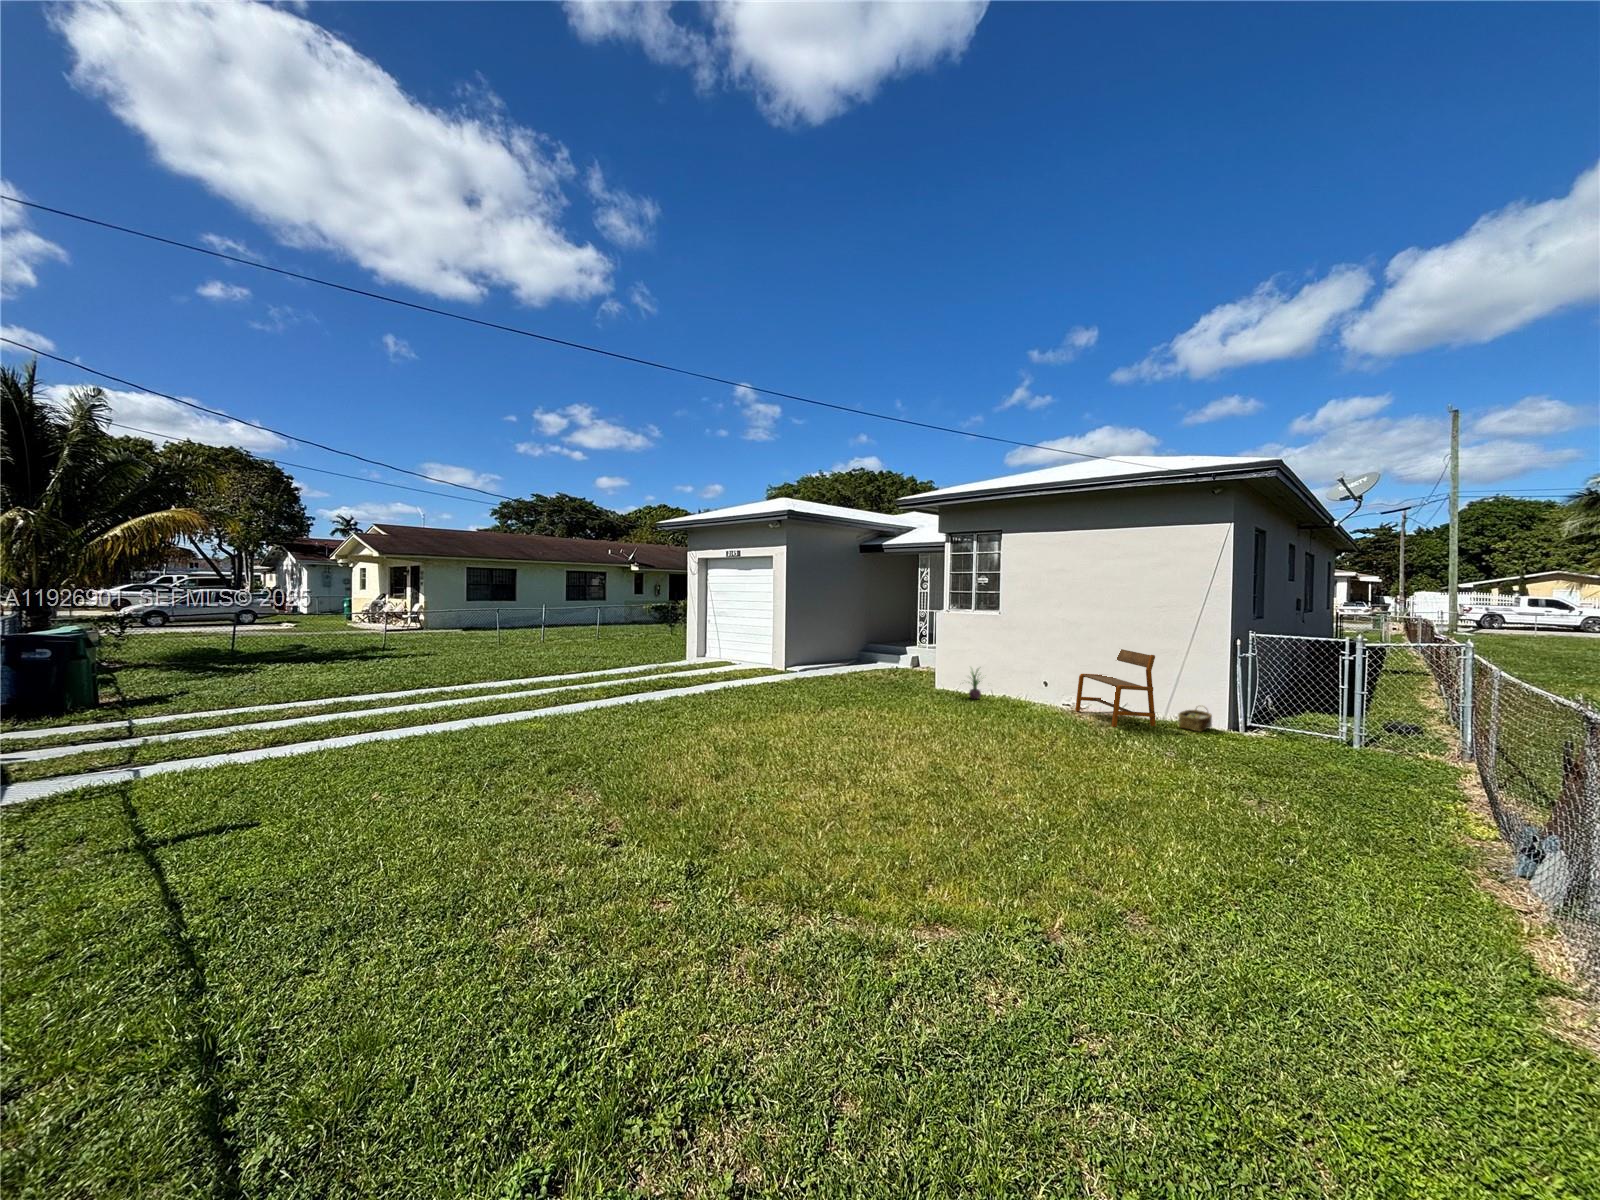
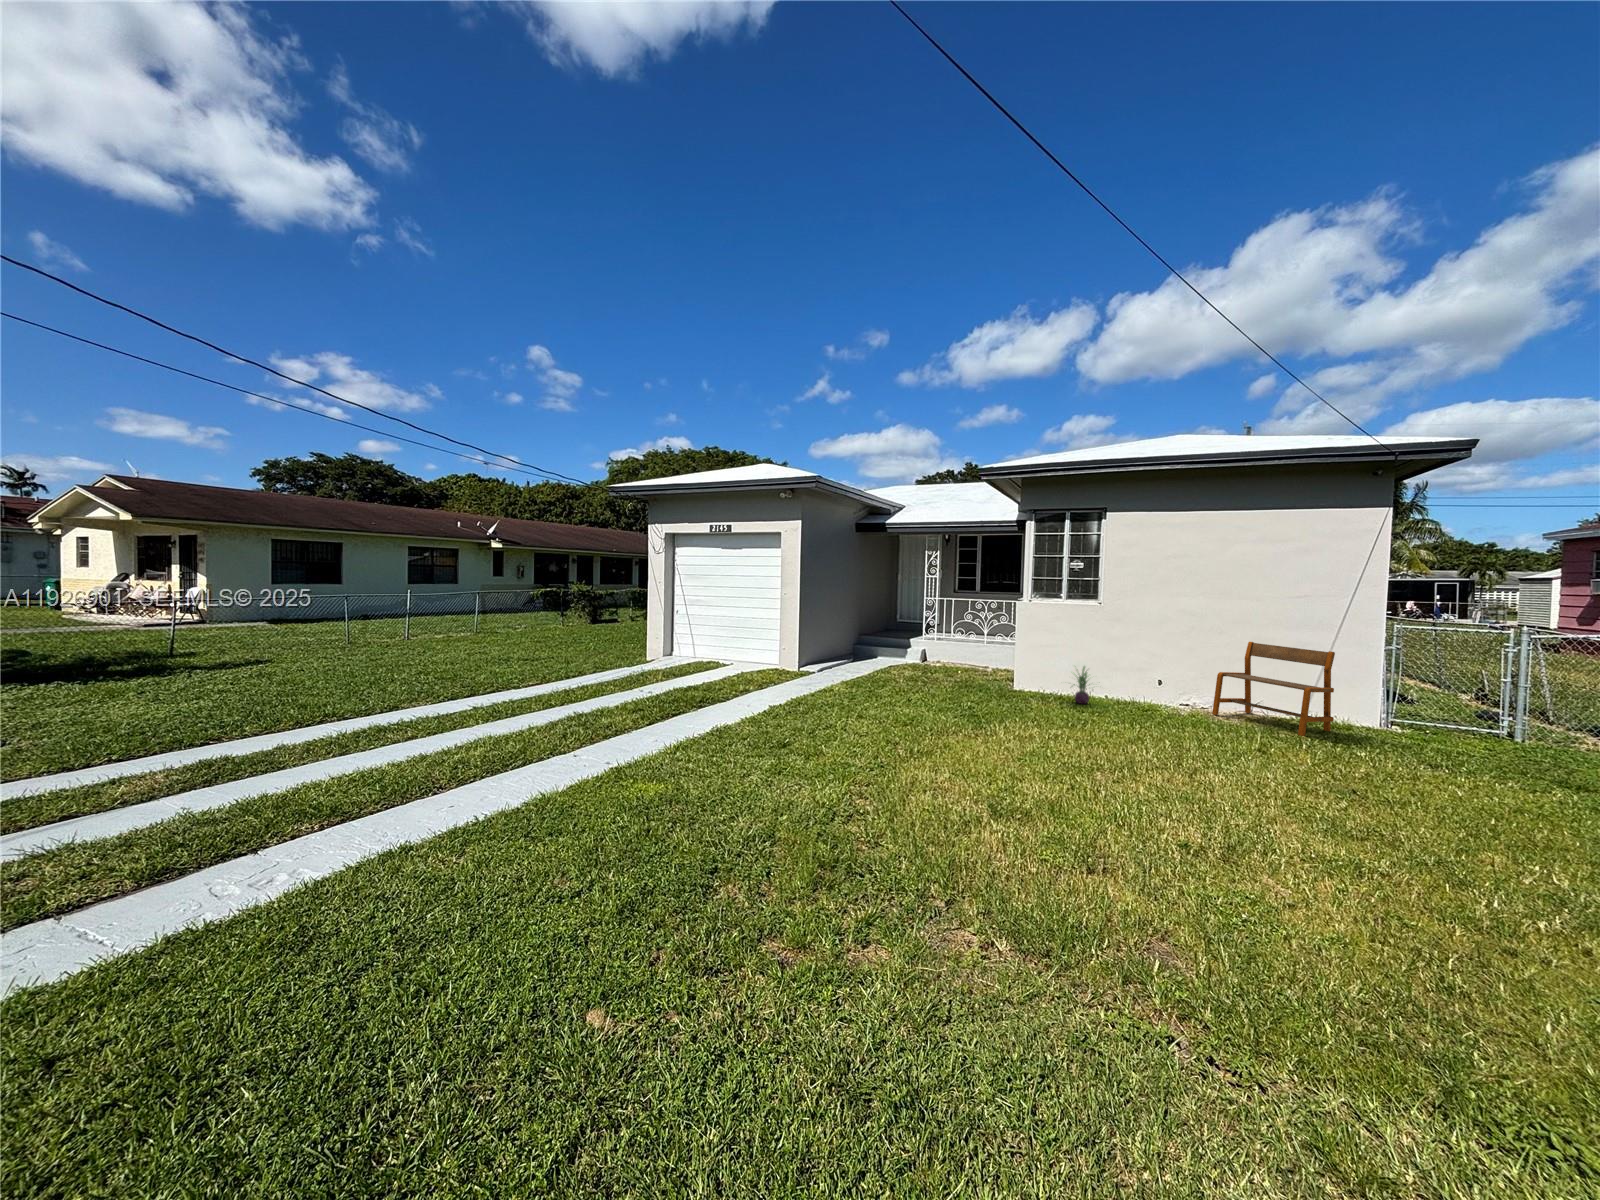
woven basket: present [1178,709,1212,732] -> none [1351,706,1392,736]

